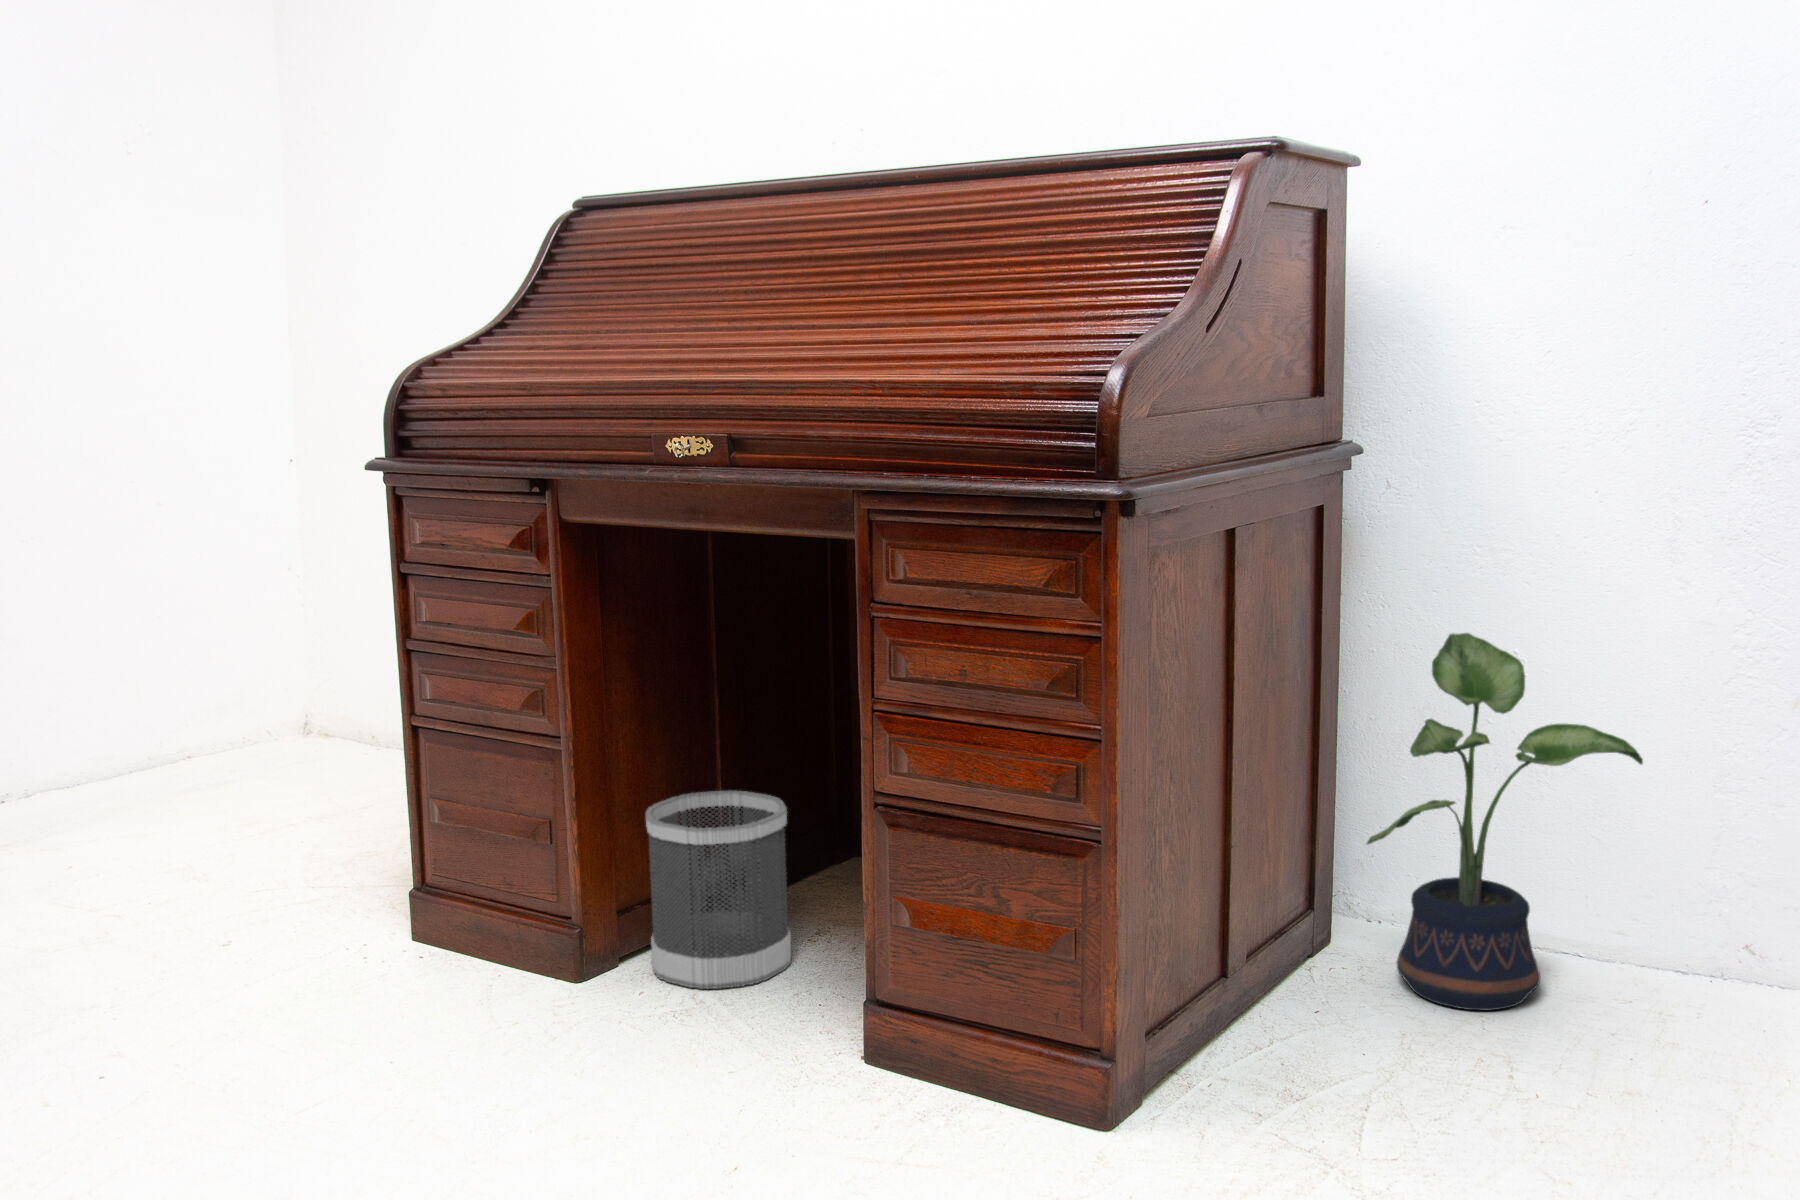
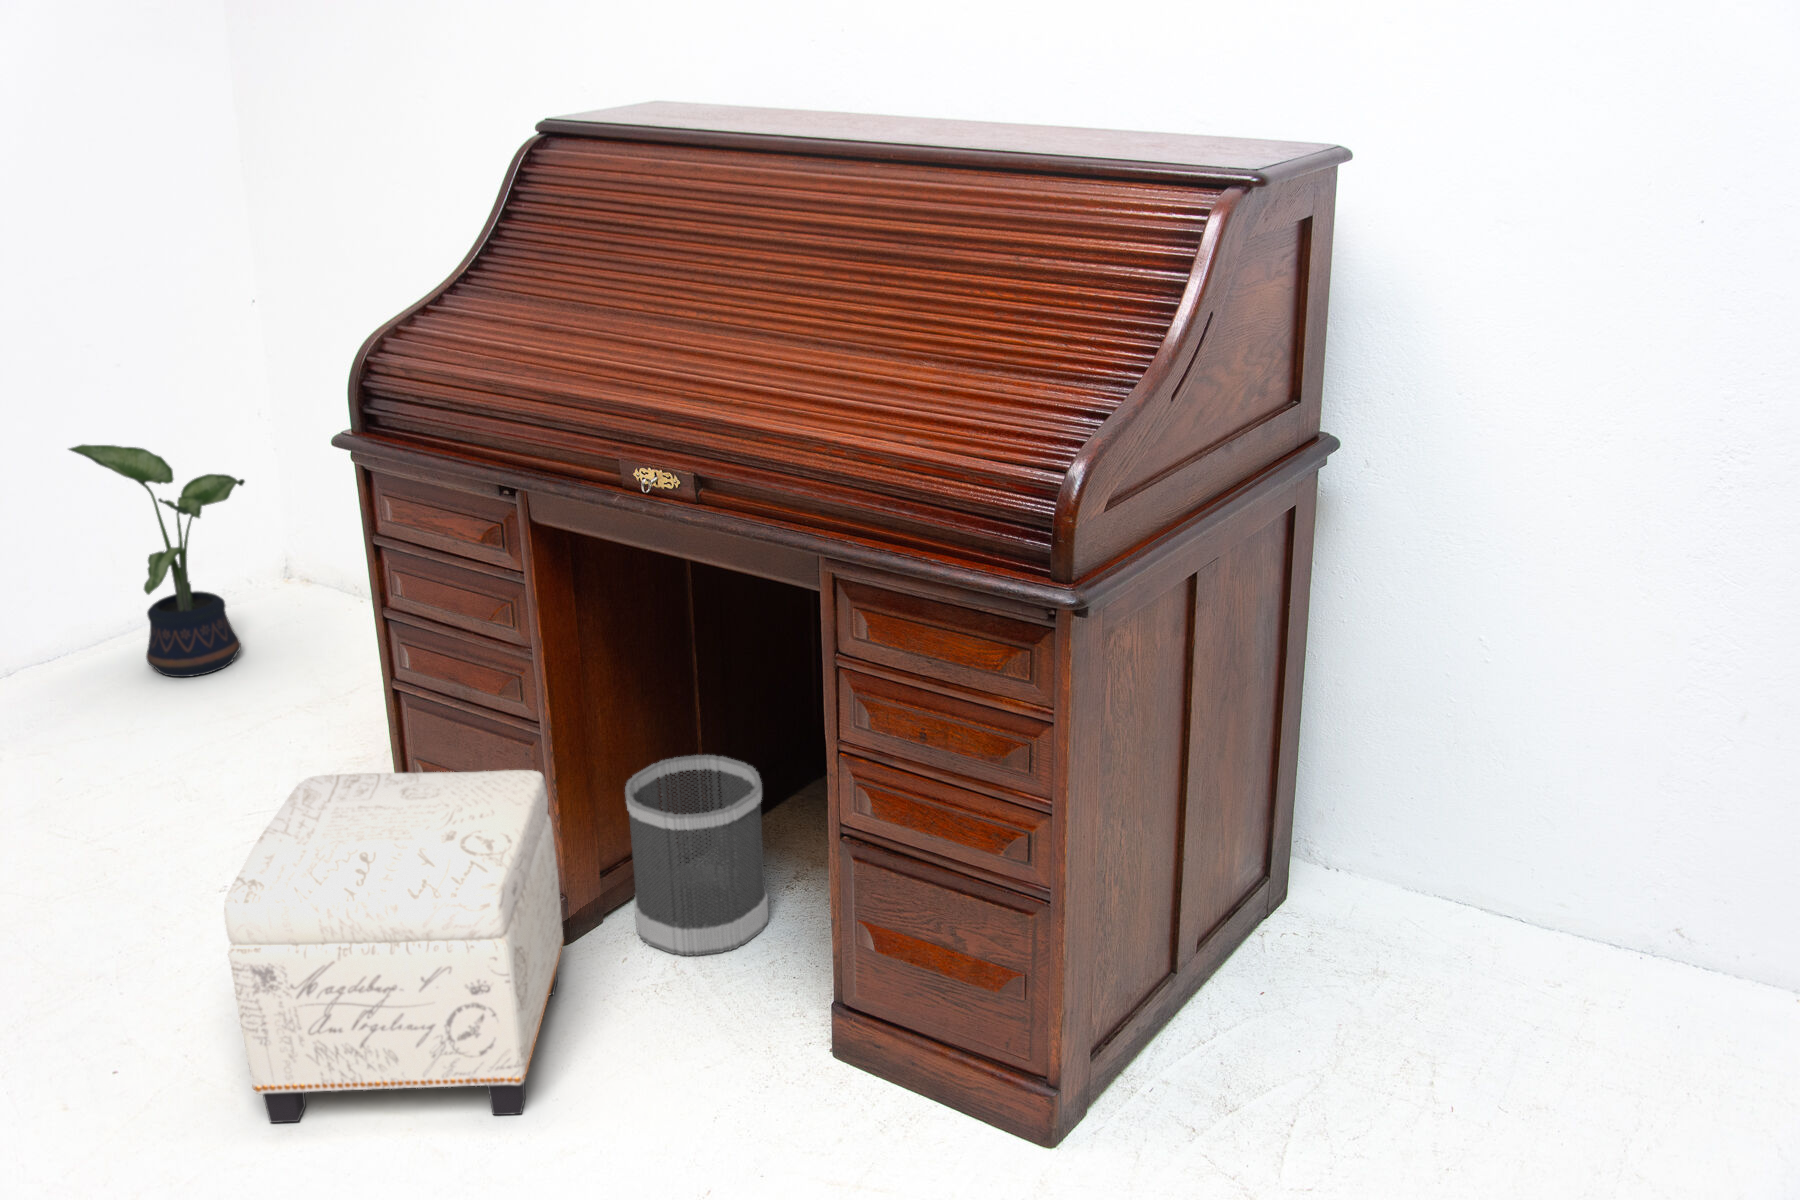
potted plant: present [1367,633,1643,1011] -> present [69,445,245,677]
ottoman: none [222,770,578,1124] -> present [224,770,564,1123]

